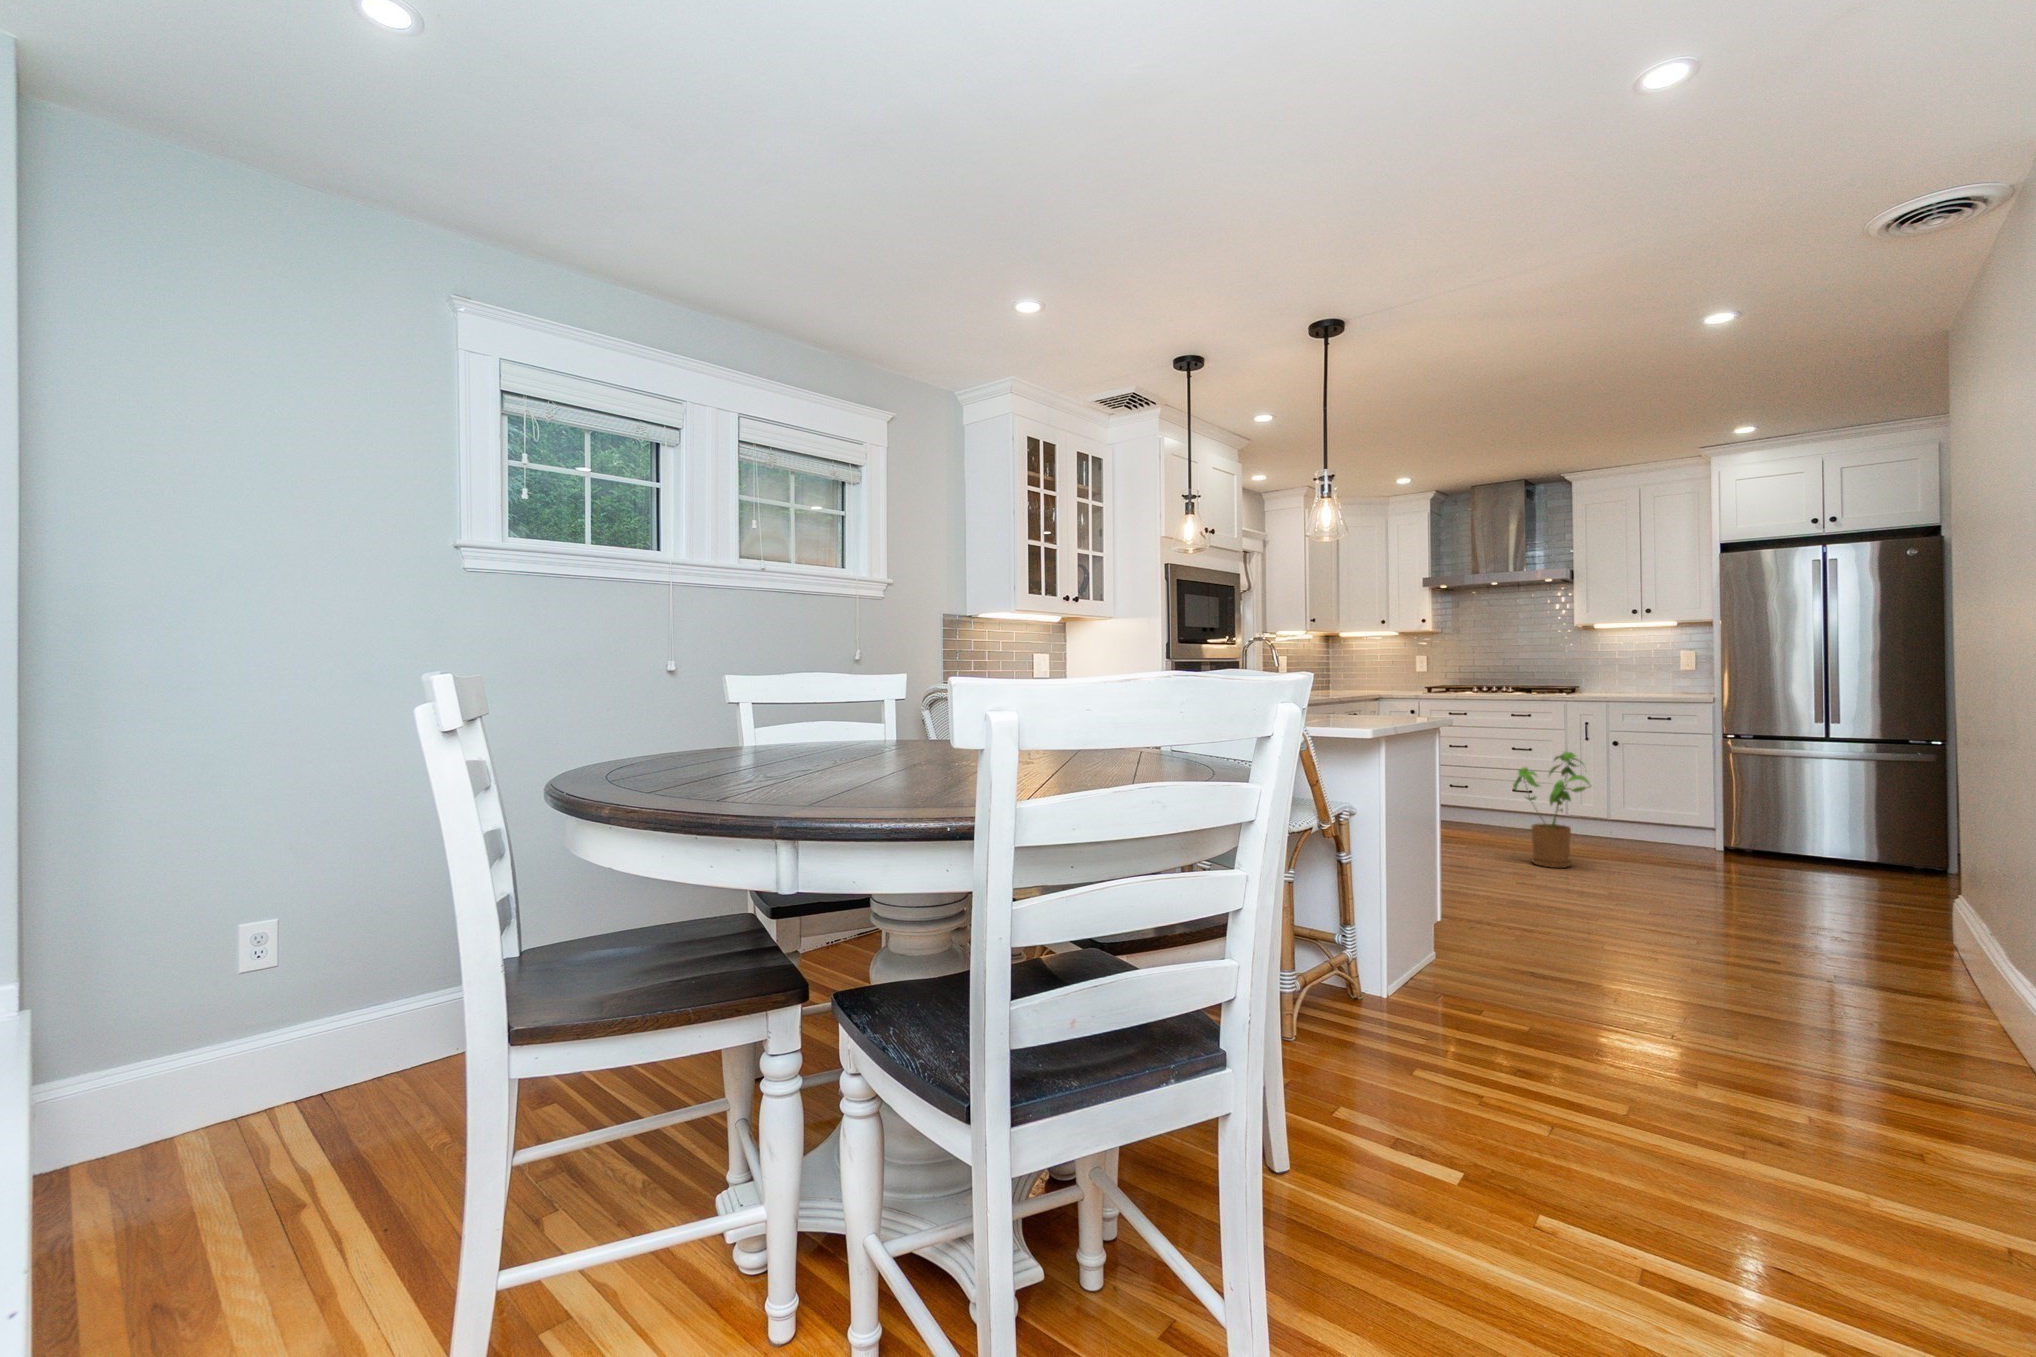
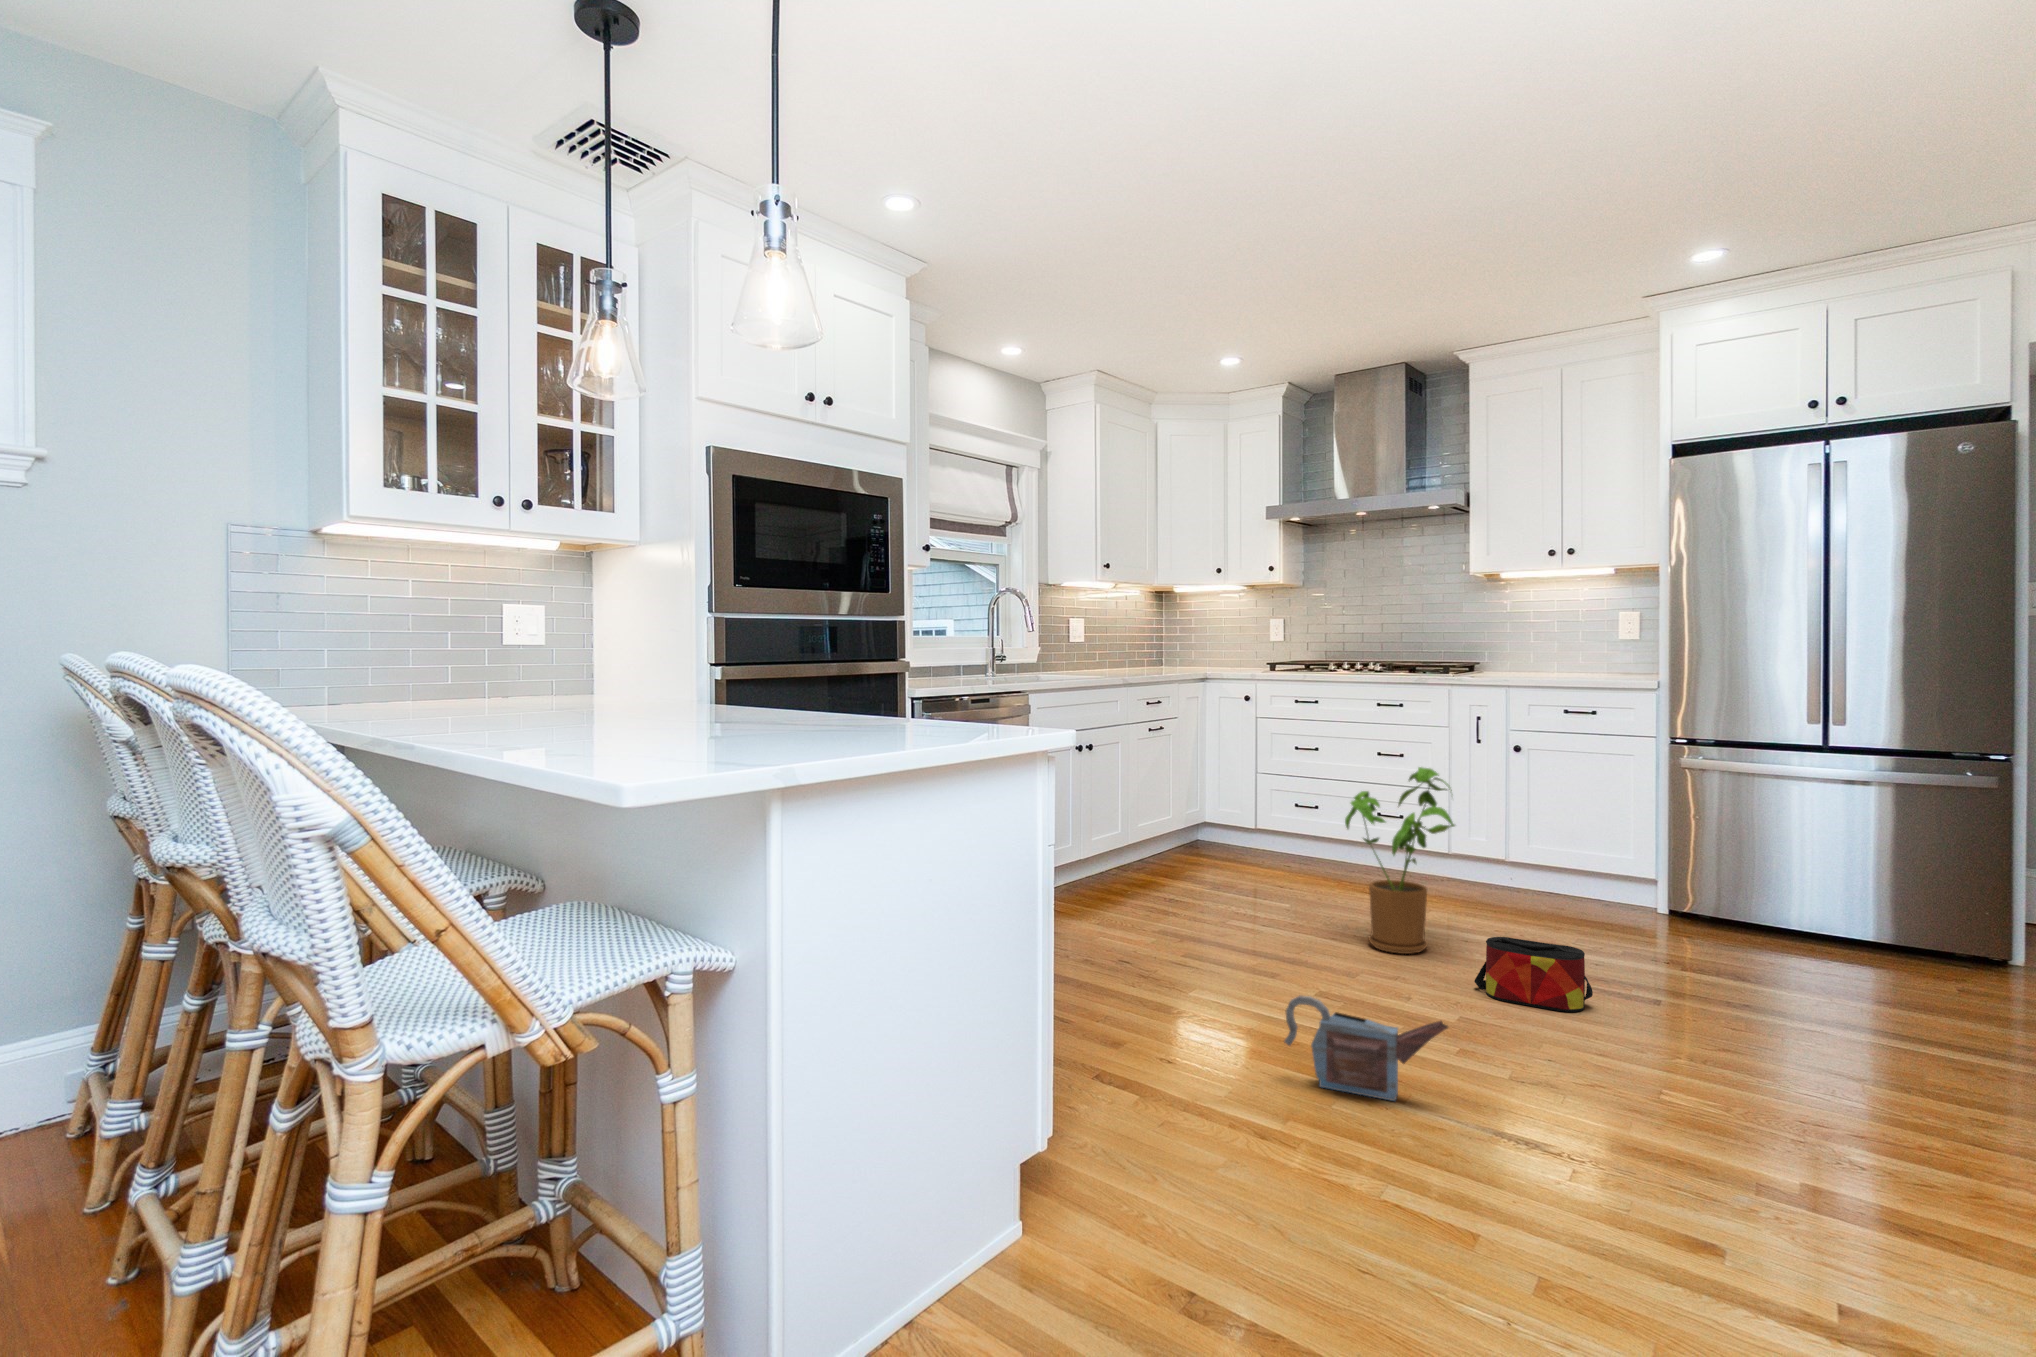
bag: none [1611,850,1689,892] -> present [1474,937,1593,1012]
watering can: none [1522,869,1622,923] -> present [1284,996,1448,1101]

